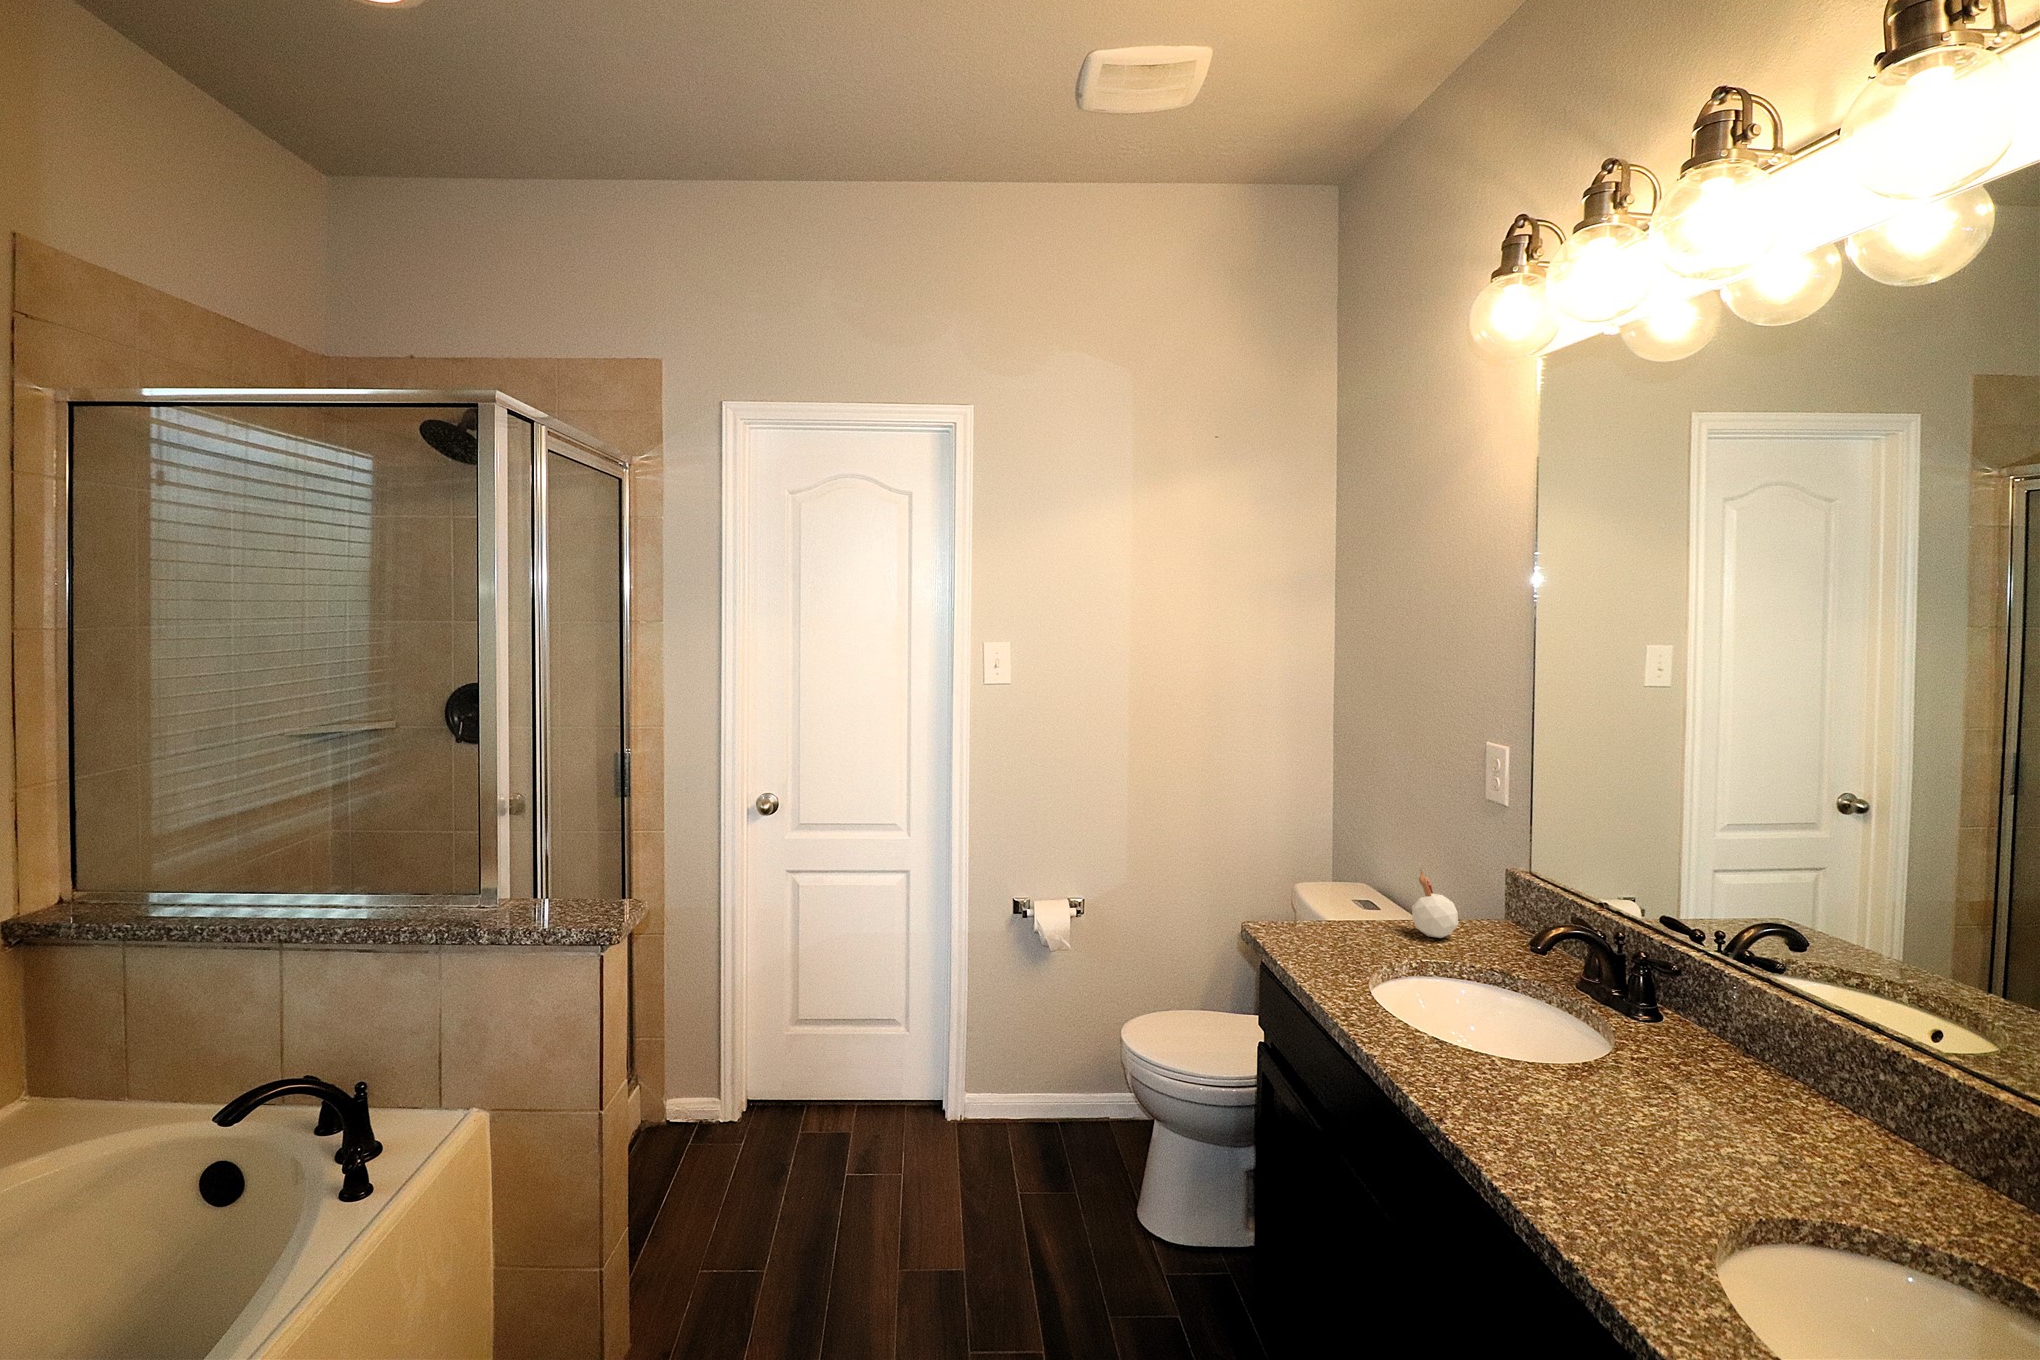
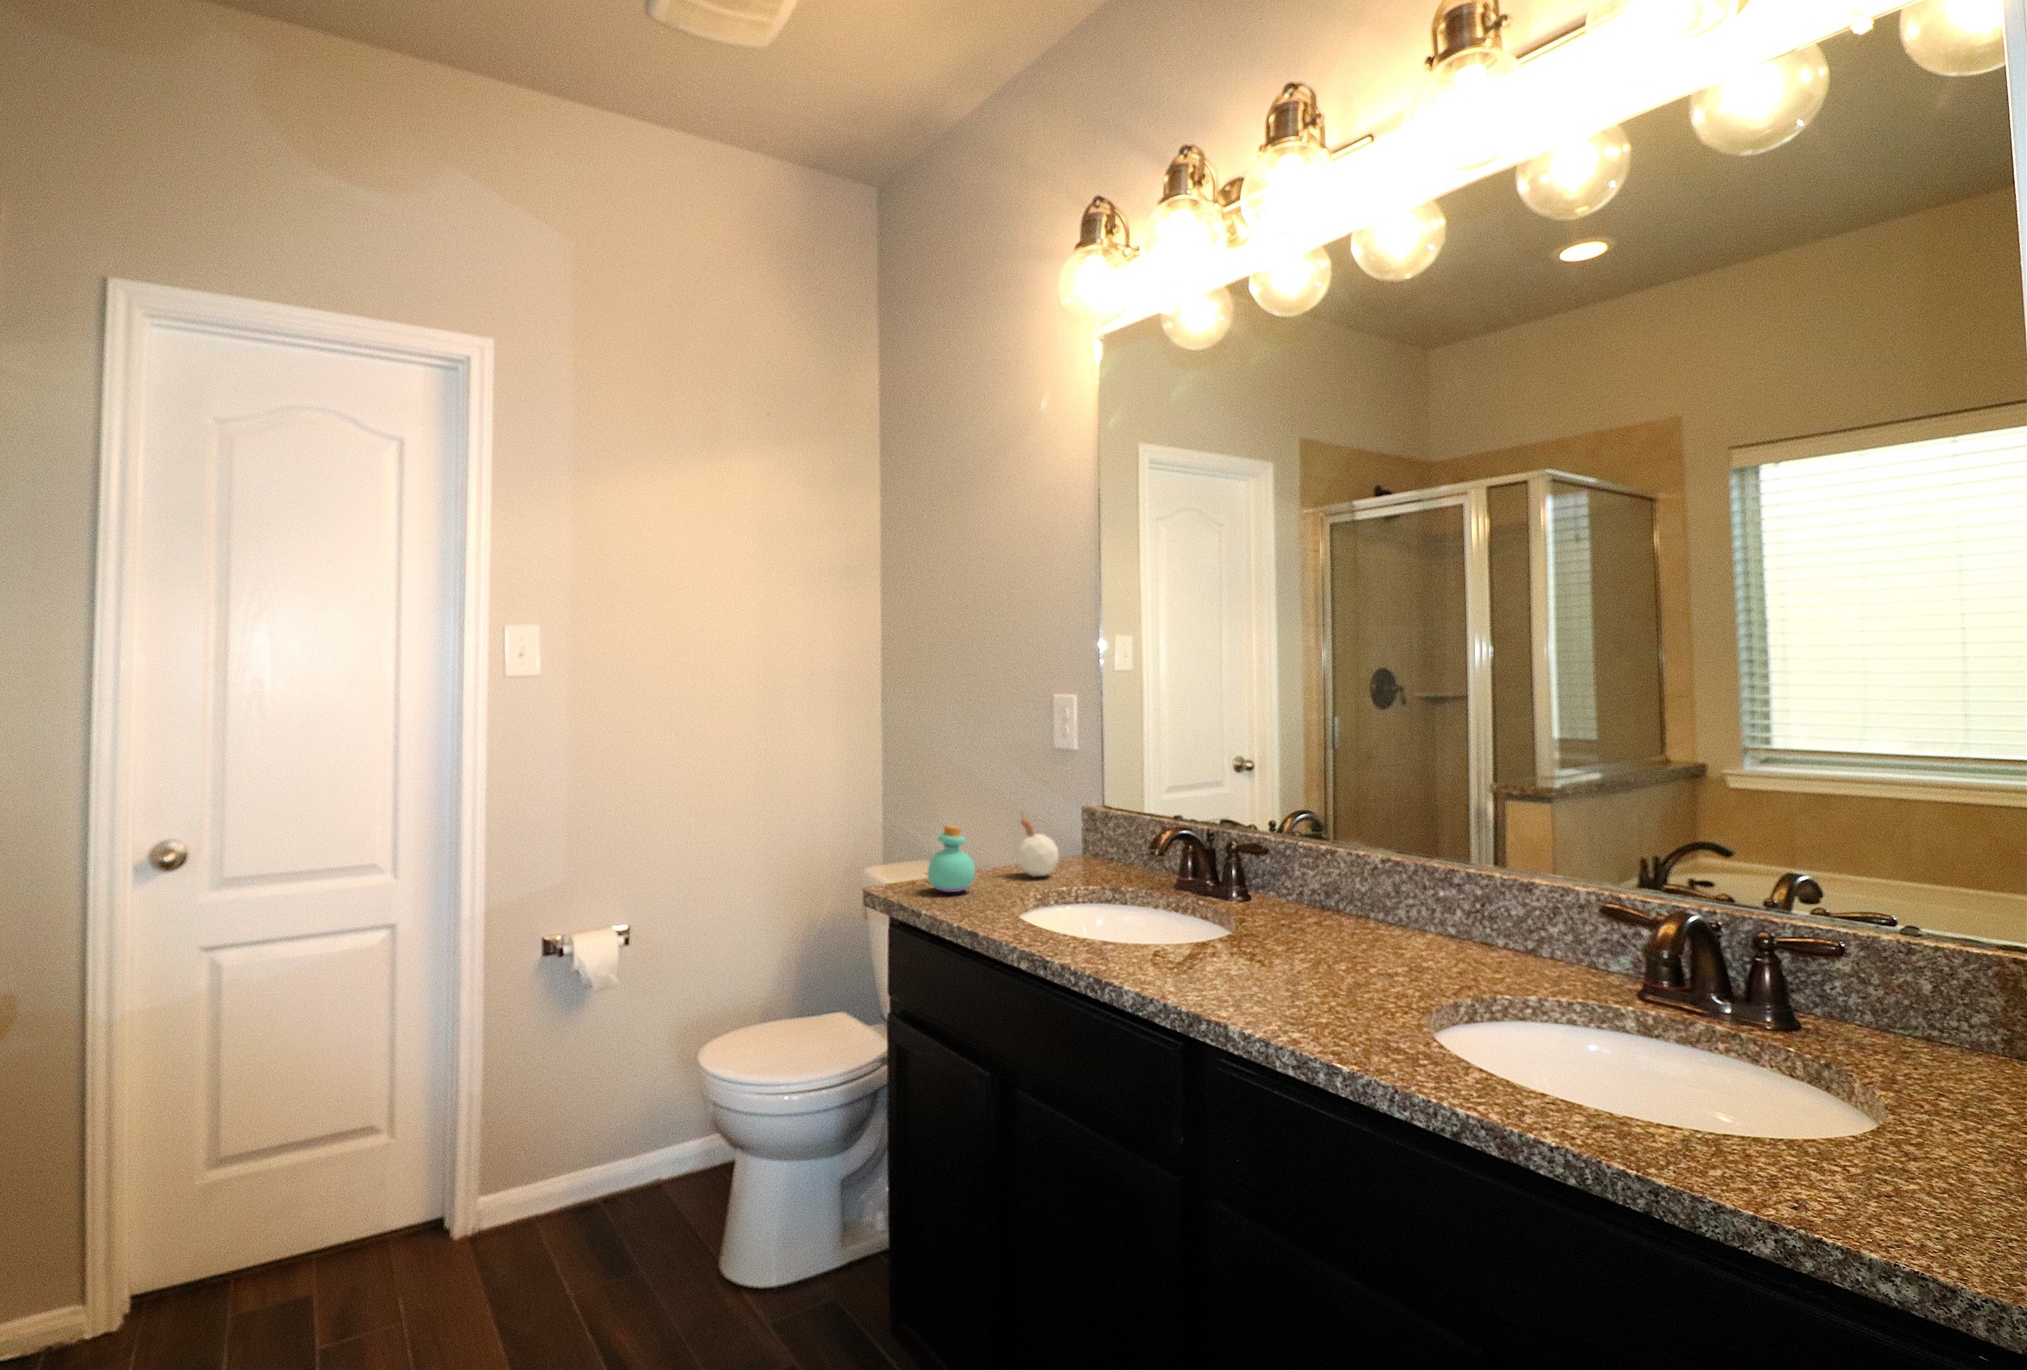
perfume bottle: none [1305,878,1354,943] -> present [928,825,975,892]

